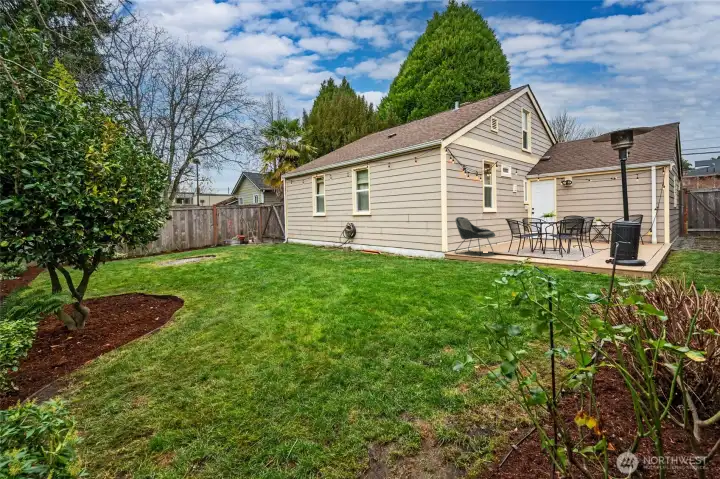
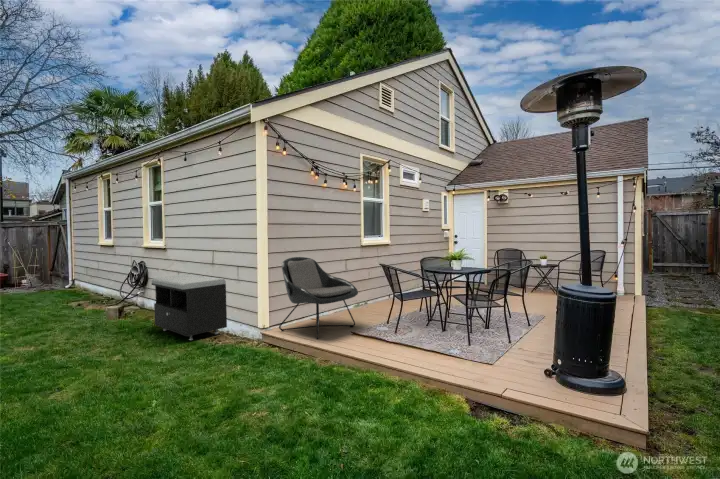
storage bench: none [380,228,421,259] -> present [151,274,227,340]

